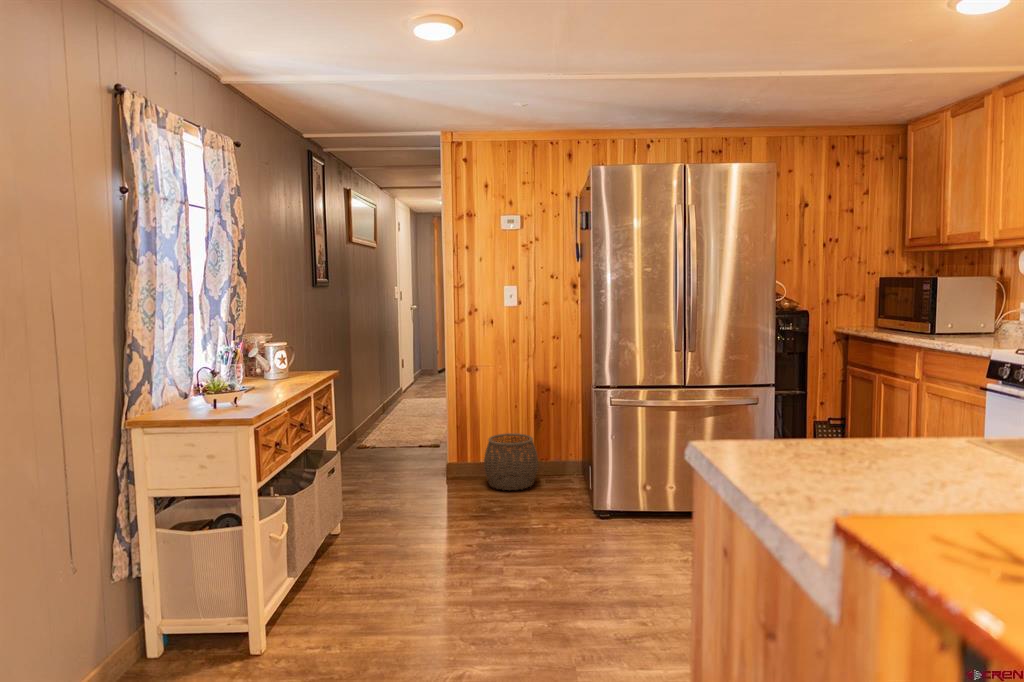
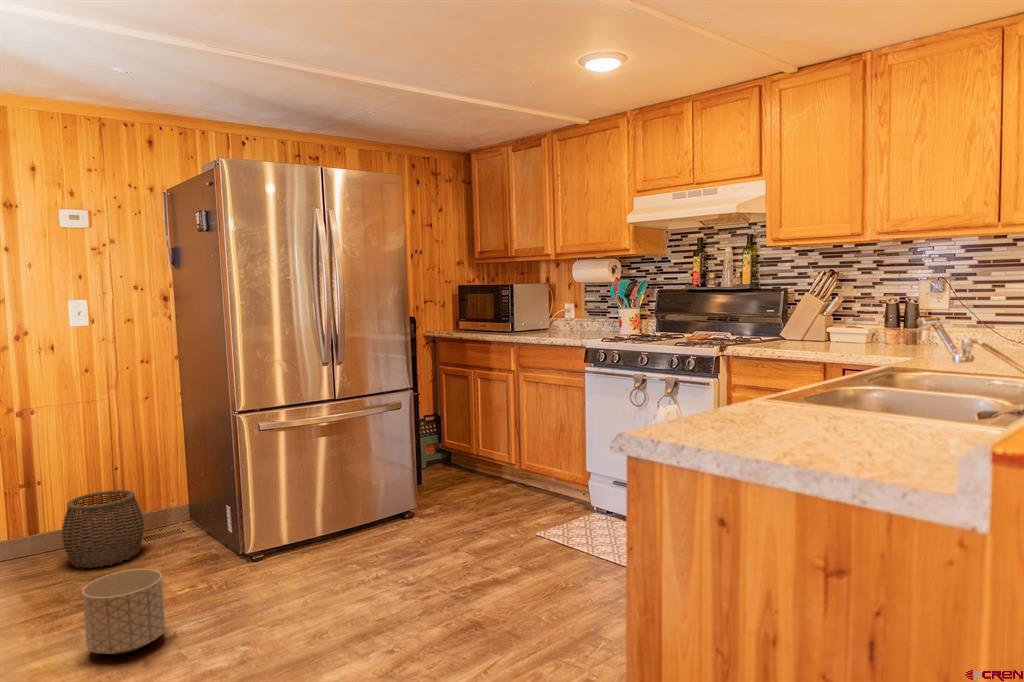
planter: none [447,497,501,560] -> present [82,569,165,655]

